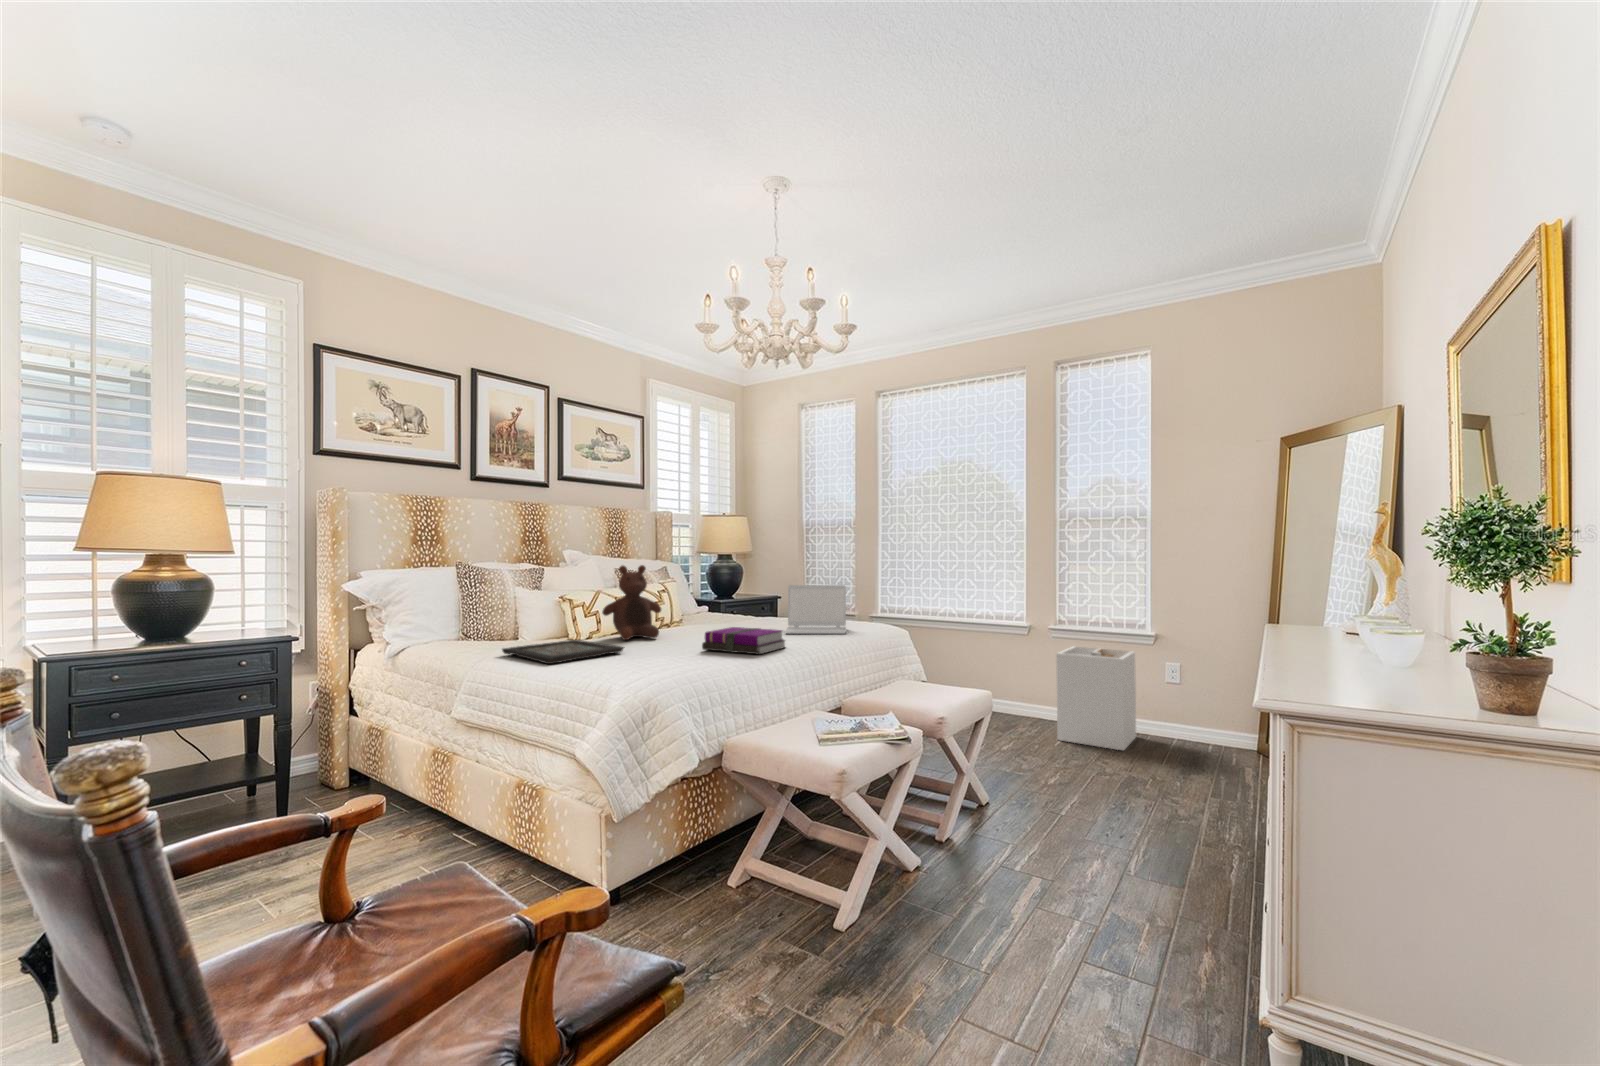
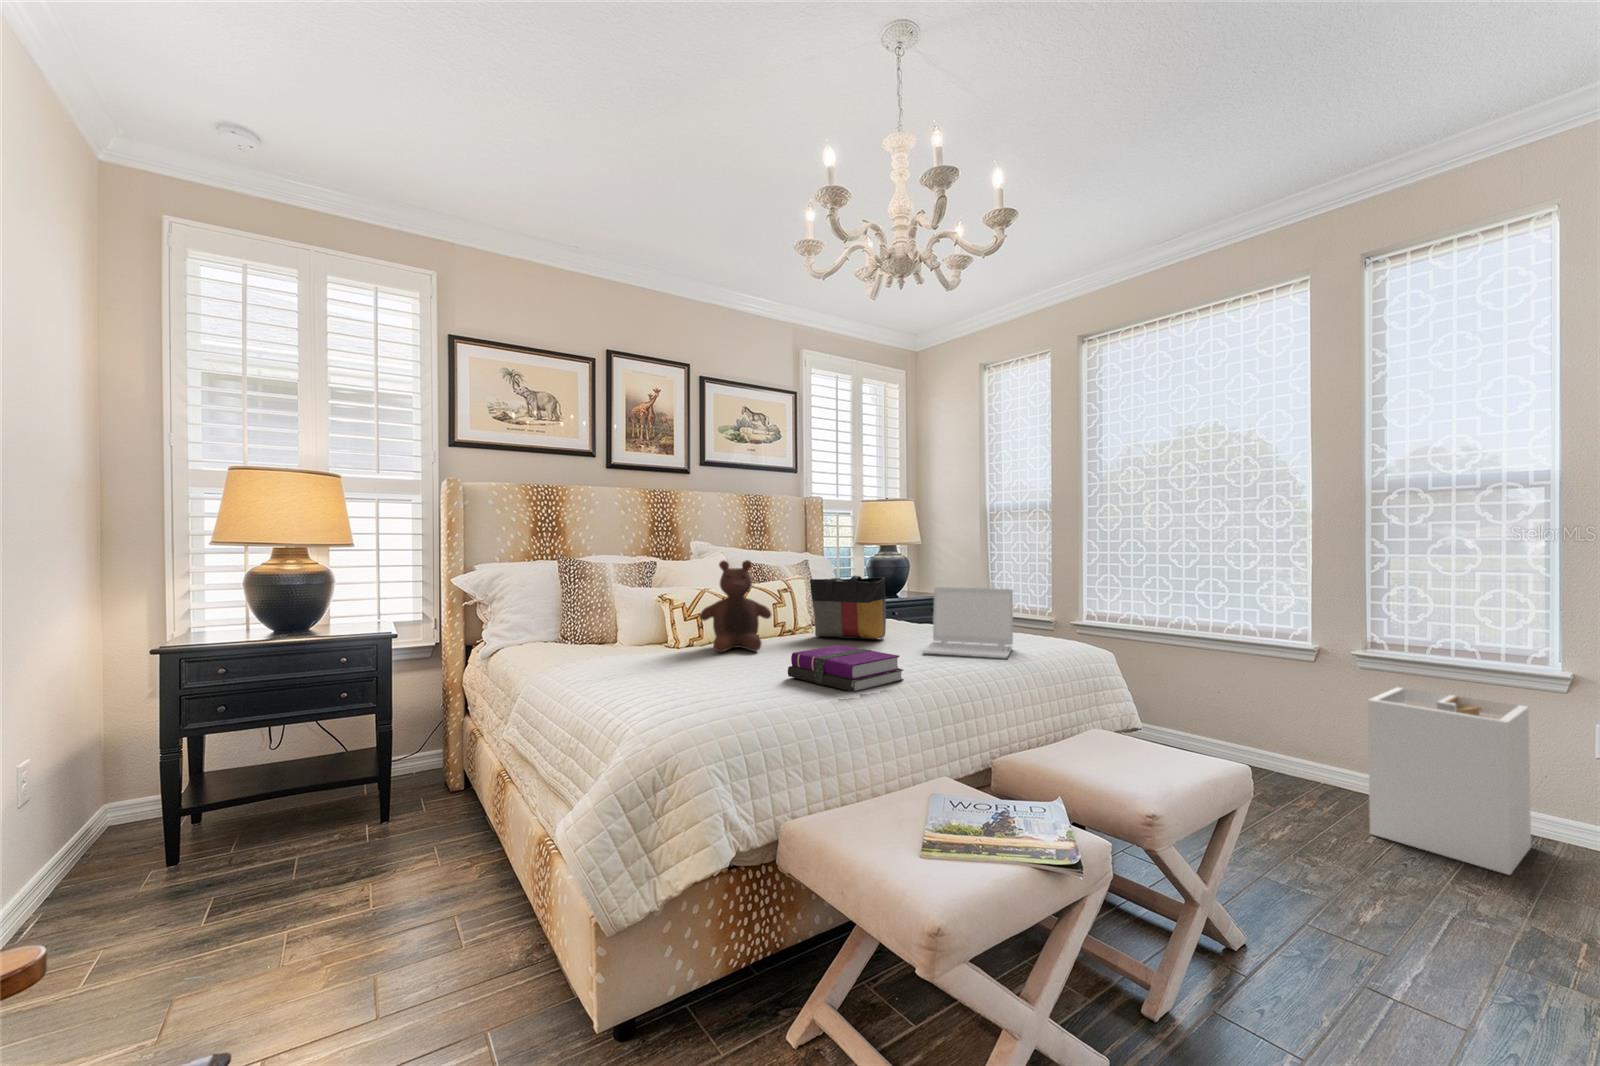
tote bag: none [686,578,750,628] -> present [810,576,886,639]
decorative tray: present [502,640,624,664] -> none [564,650,694,687]

